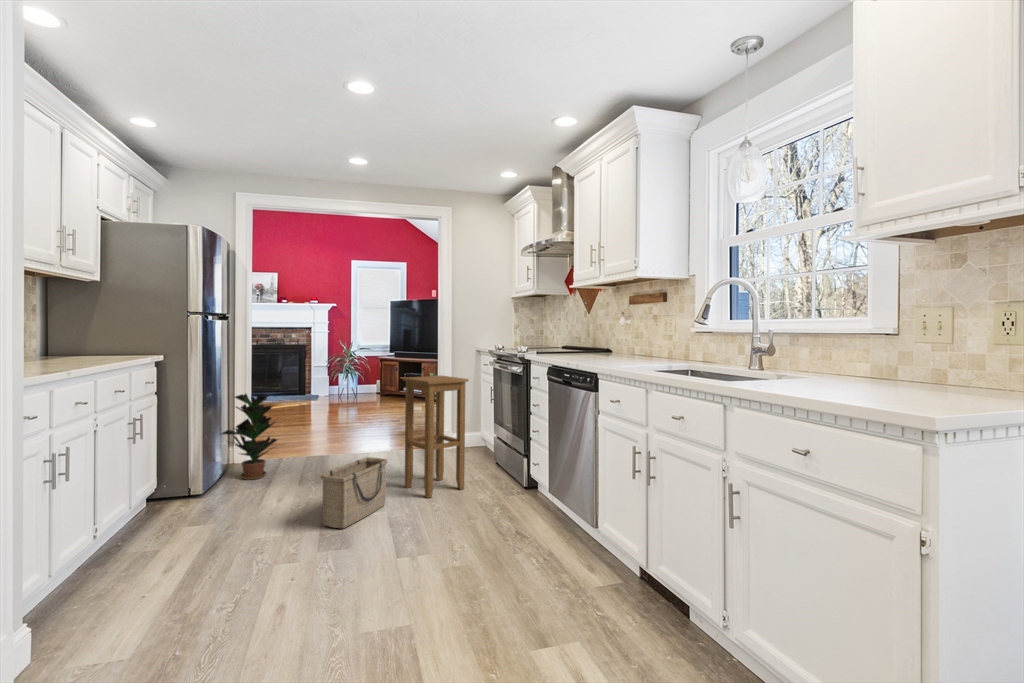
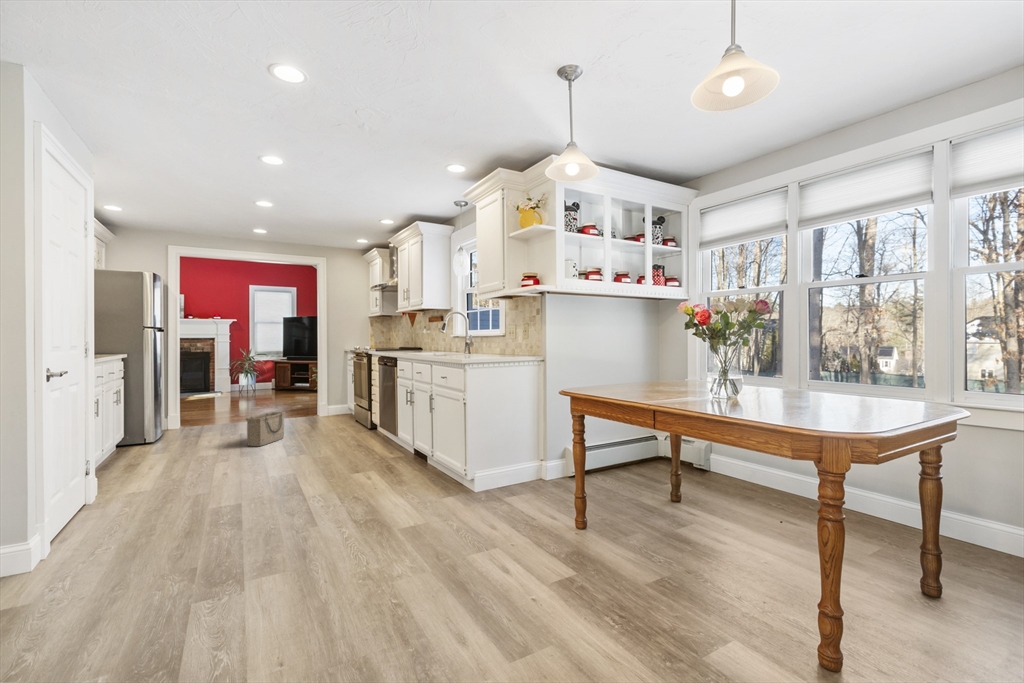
stool: present [403,376,469,498] -> none [293,365,334,434]
potted plant: present [222,394,277,480] -> none [169,380,209,434]

